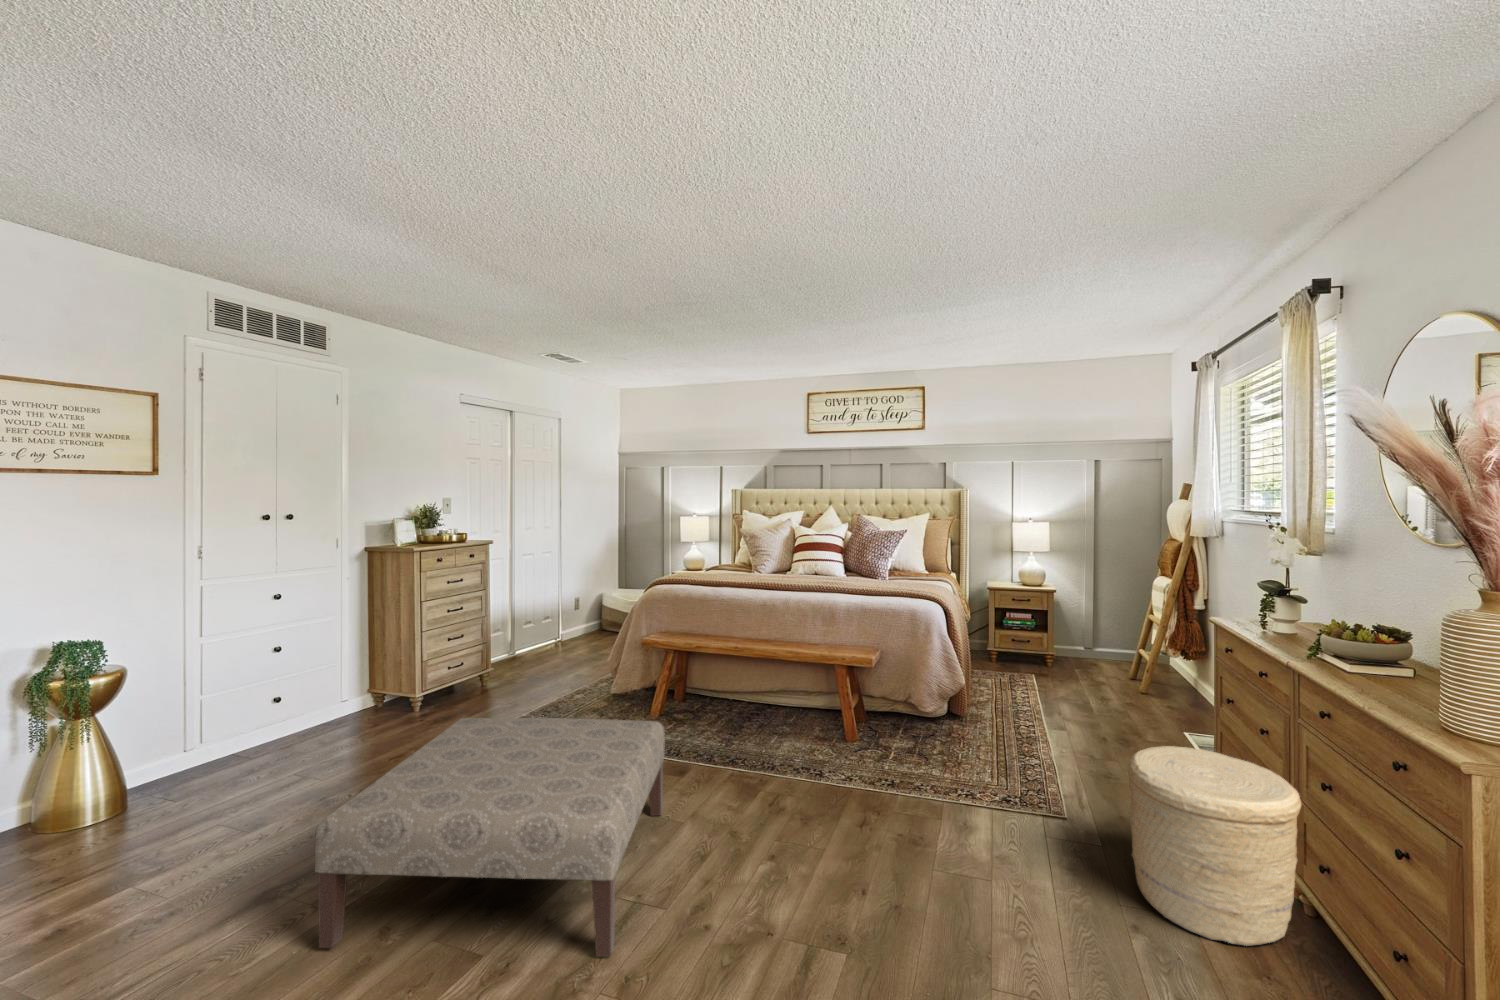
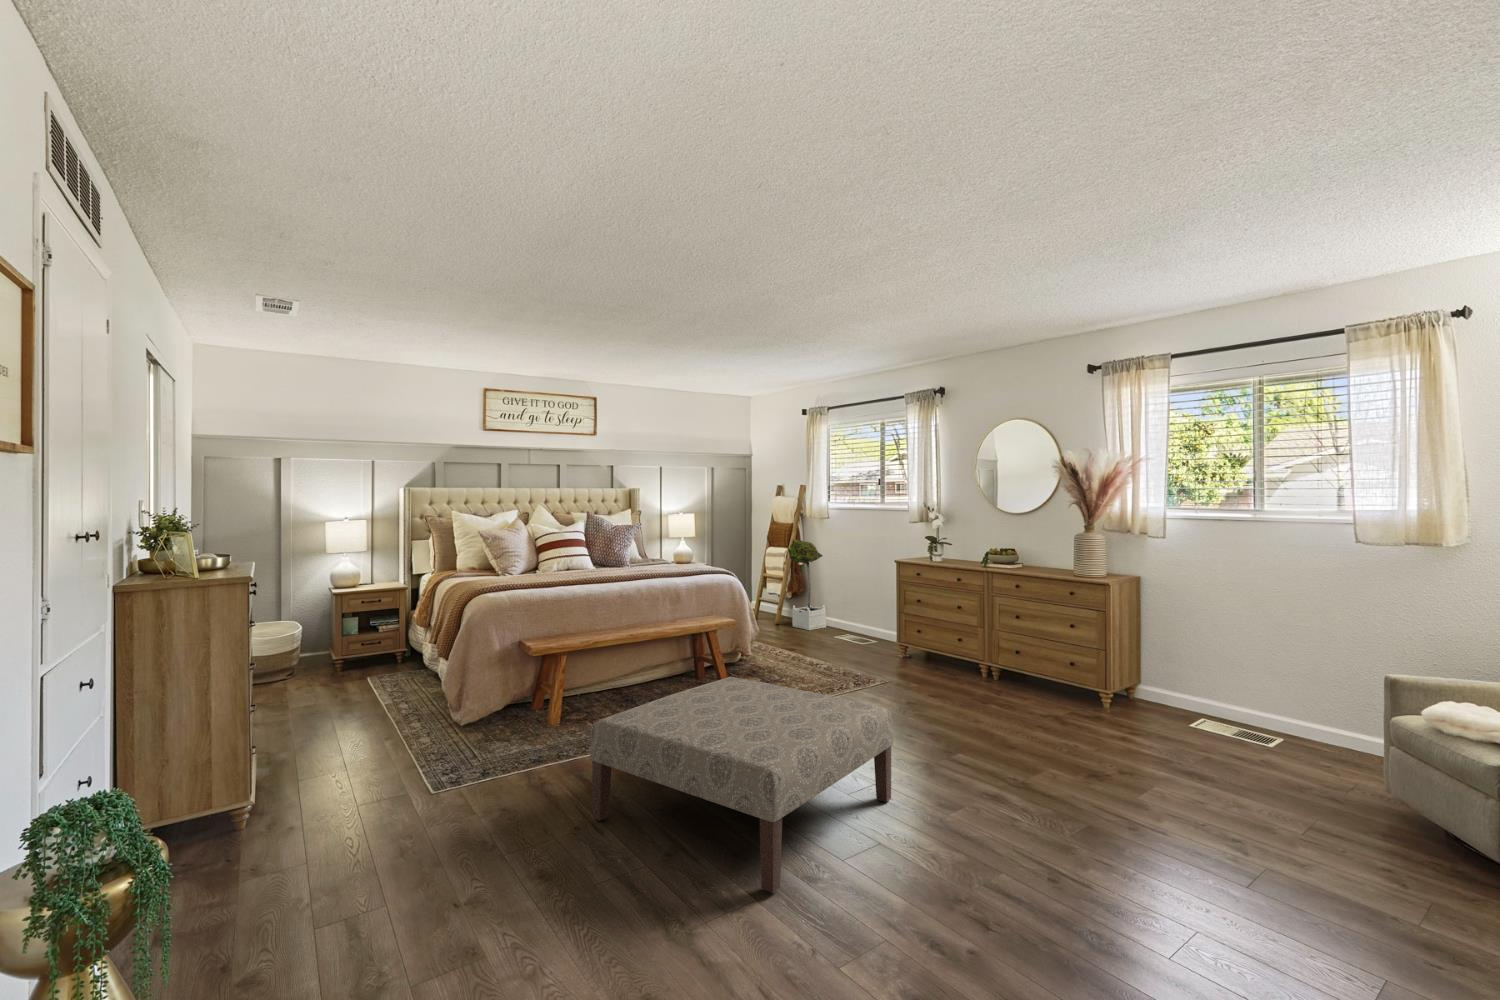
potted tree: none [1150,565,1220,714] -> present [788,539,826,630]
woven basket: present [1128,746,1301,946] -> none [935,617,1007,695]

